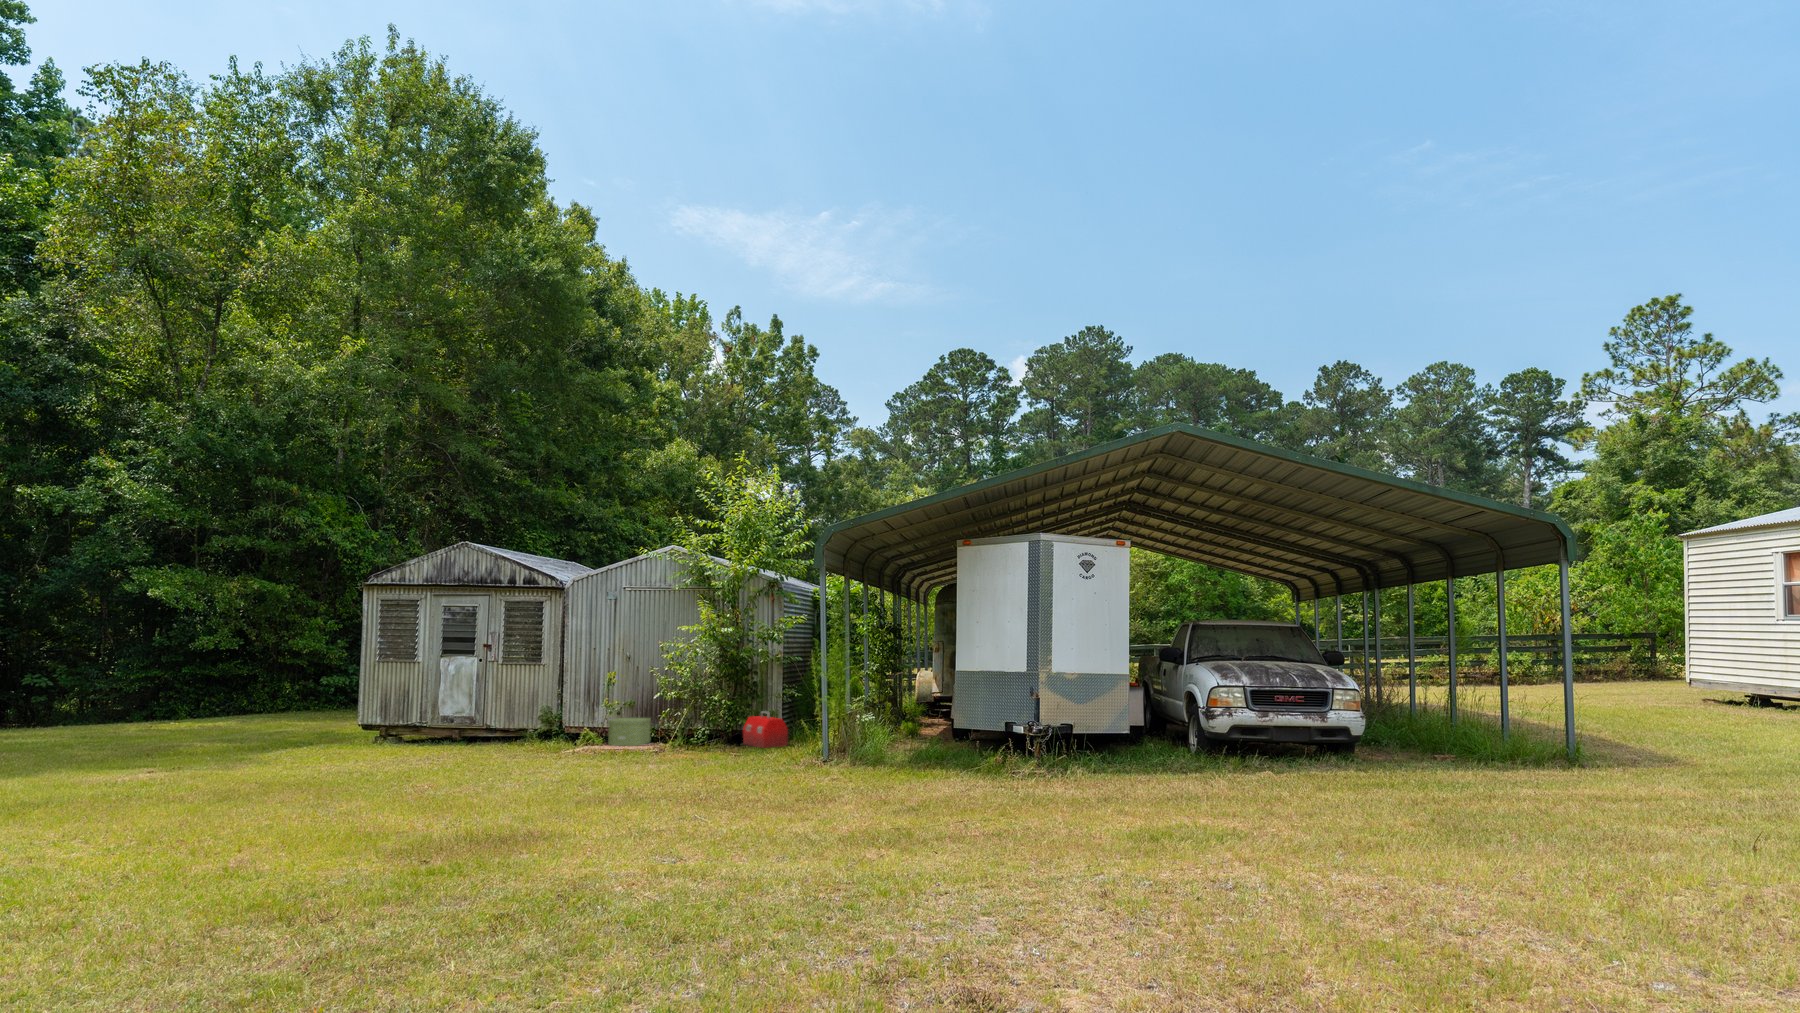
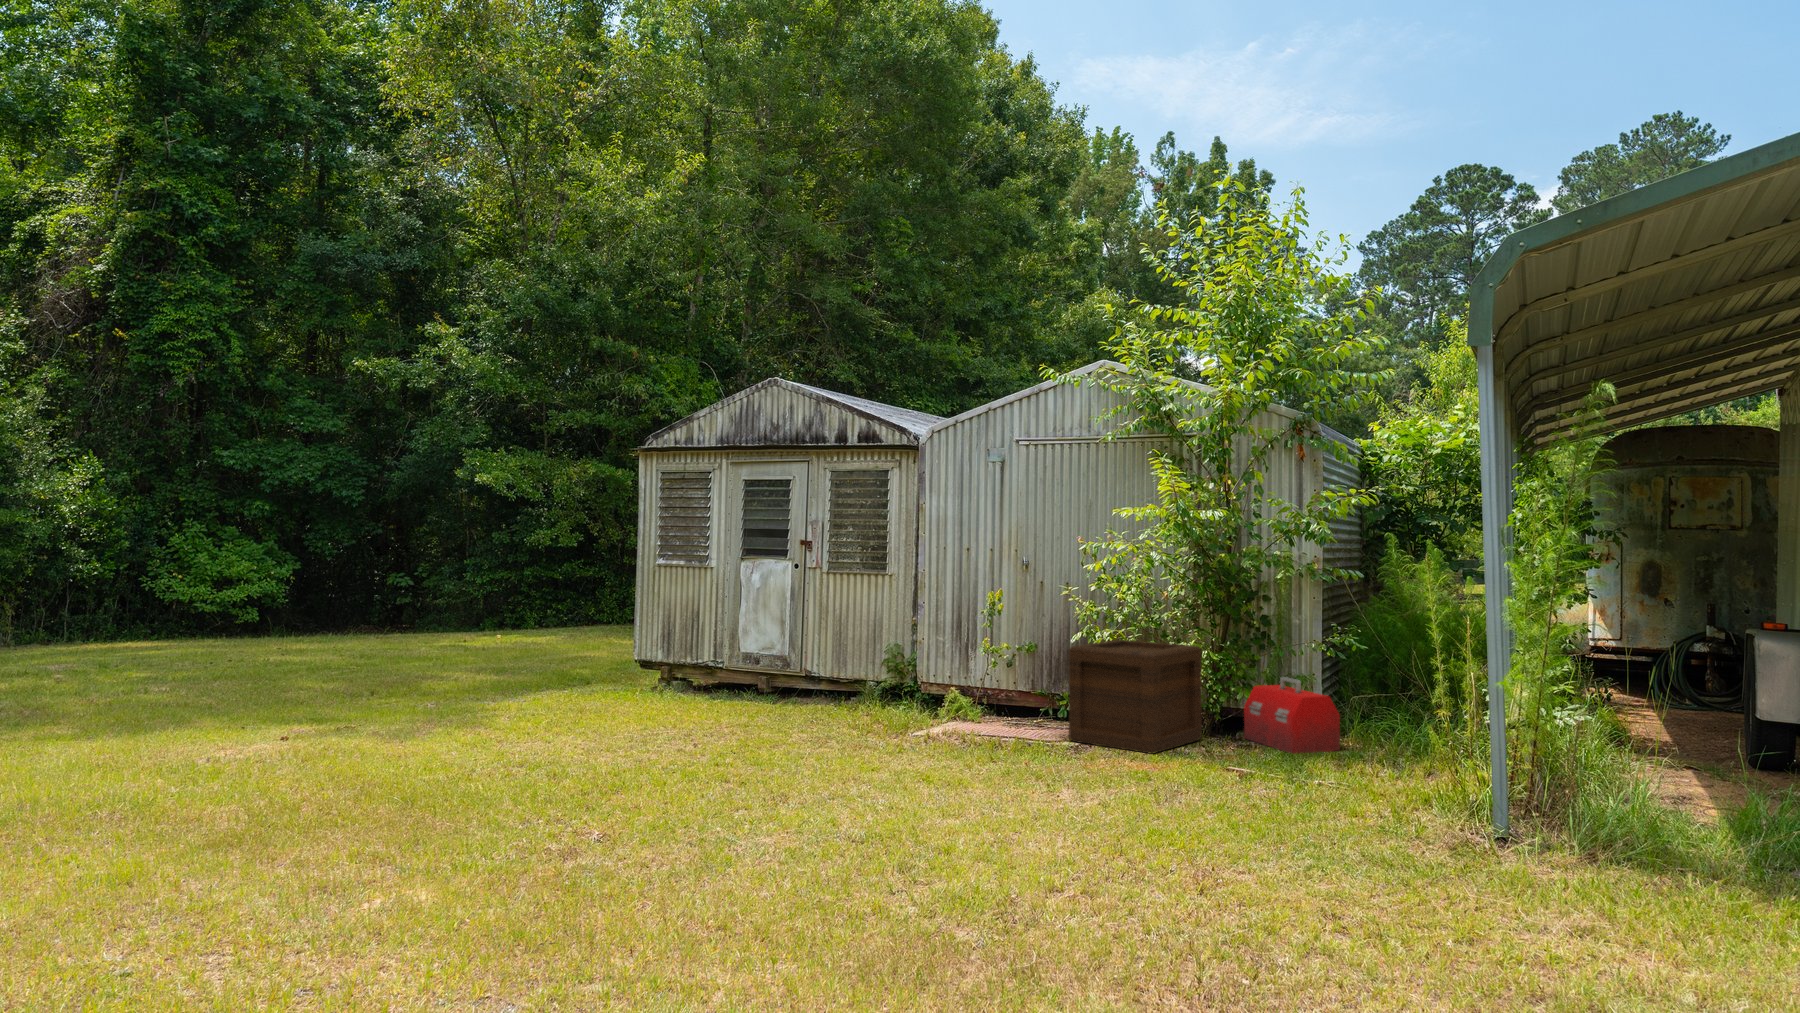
wooden crate: none [651,696,722,752] -> present [1069,640,1202,754]
storage box: present [608,718,651,746] -> none [992,671,1068,726]

